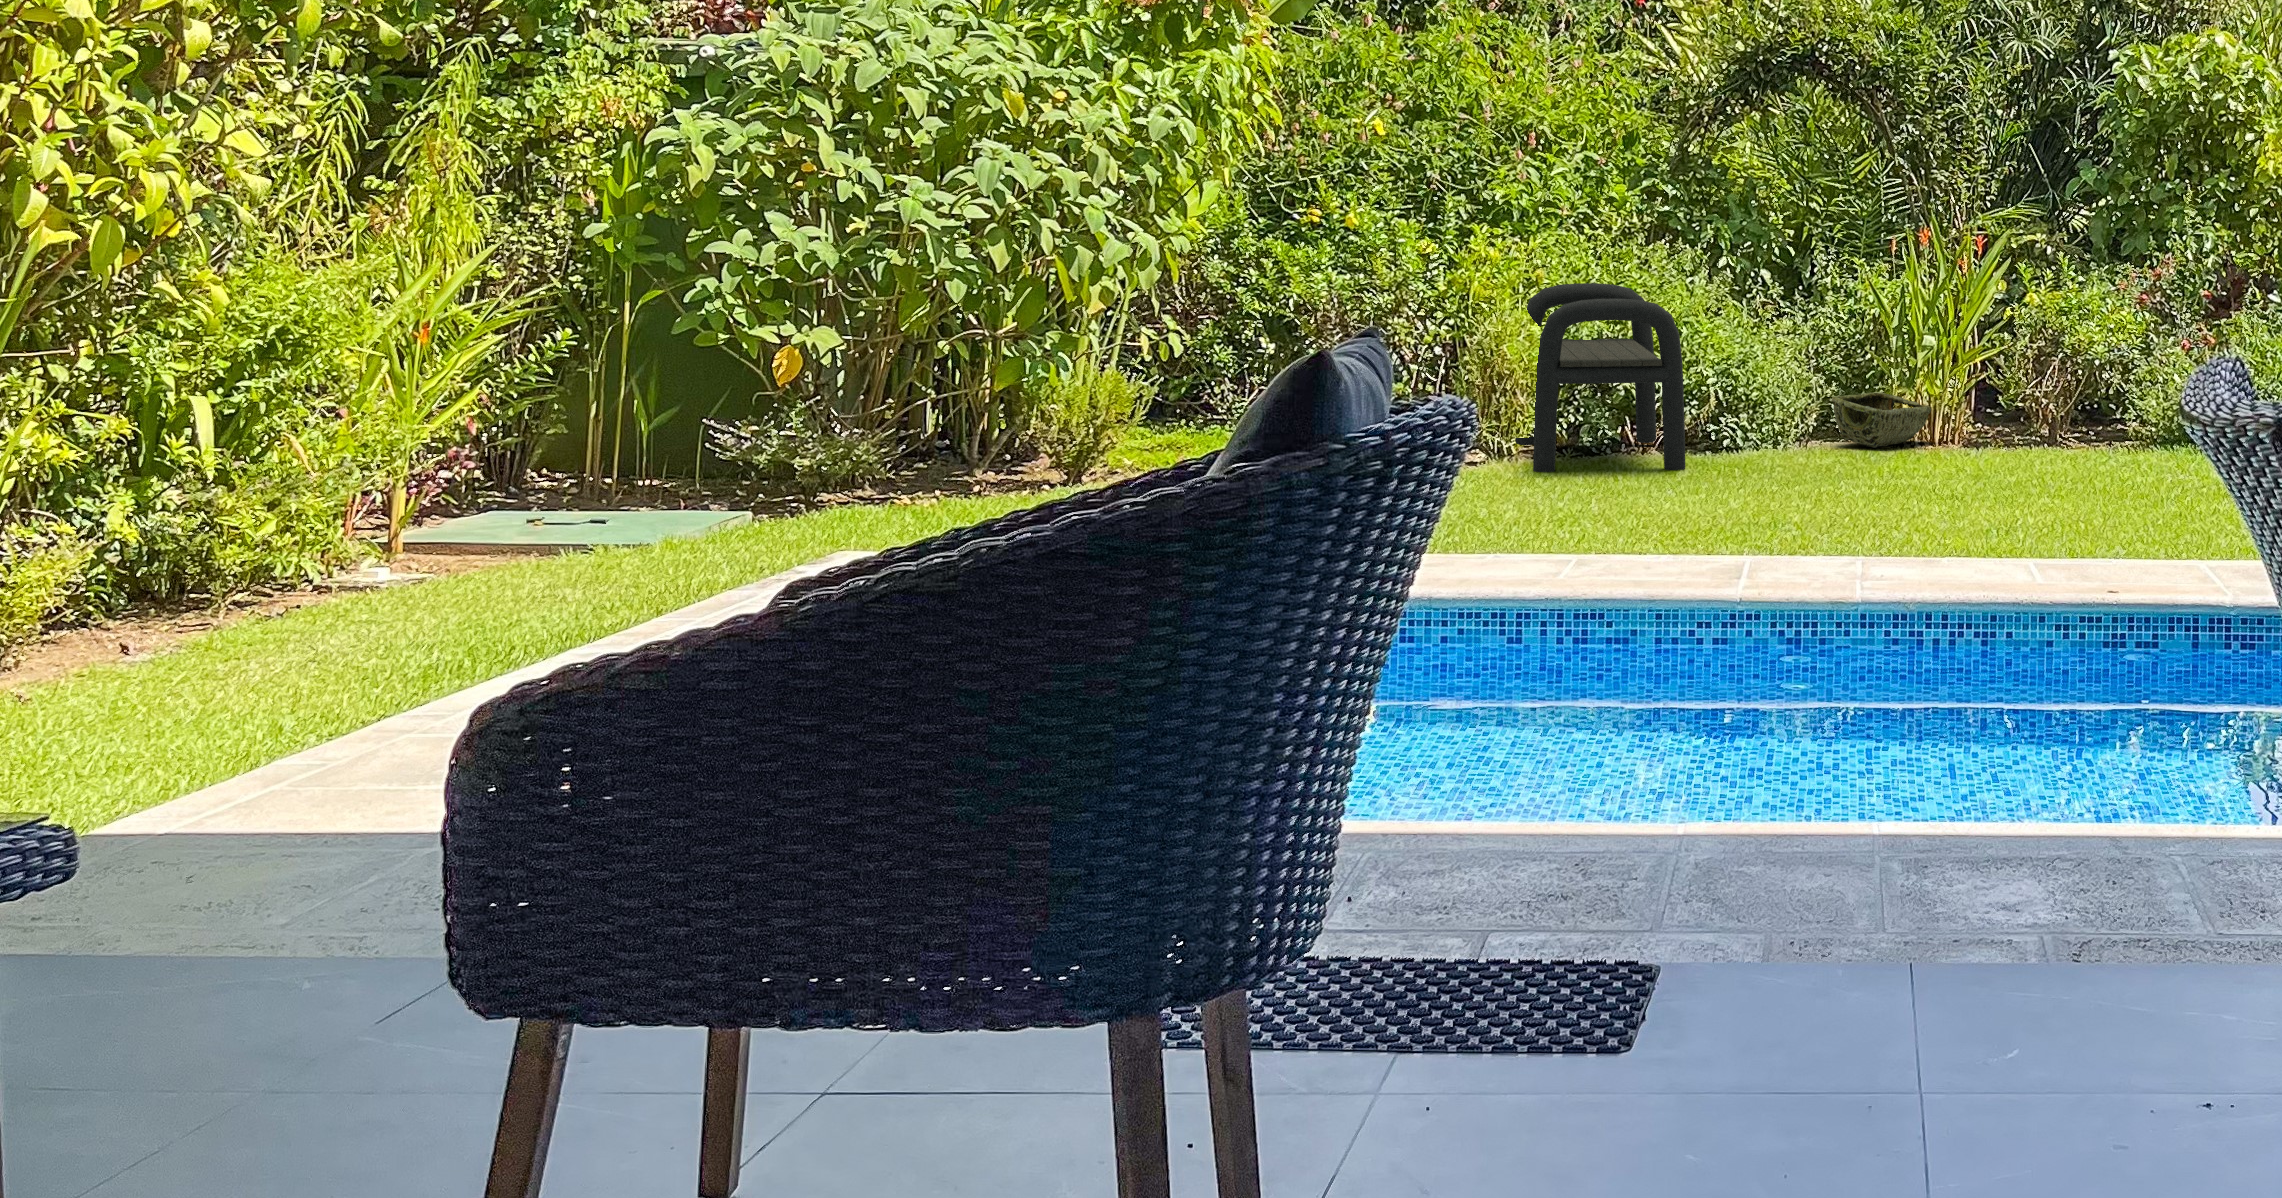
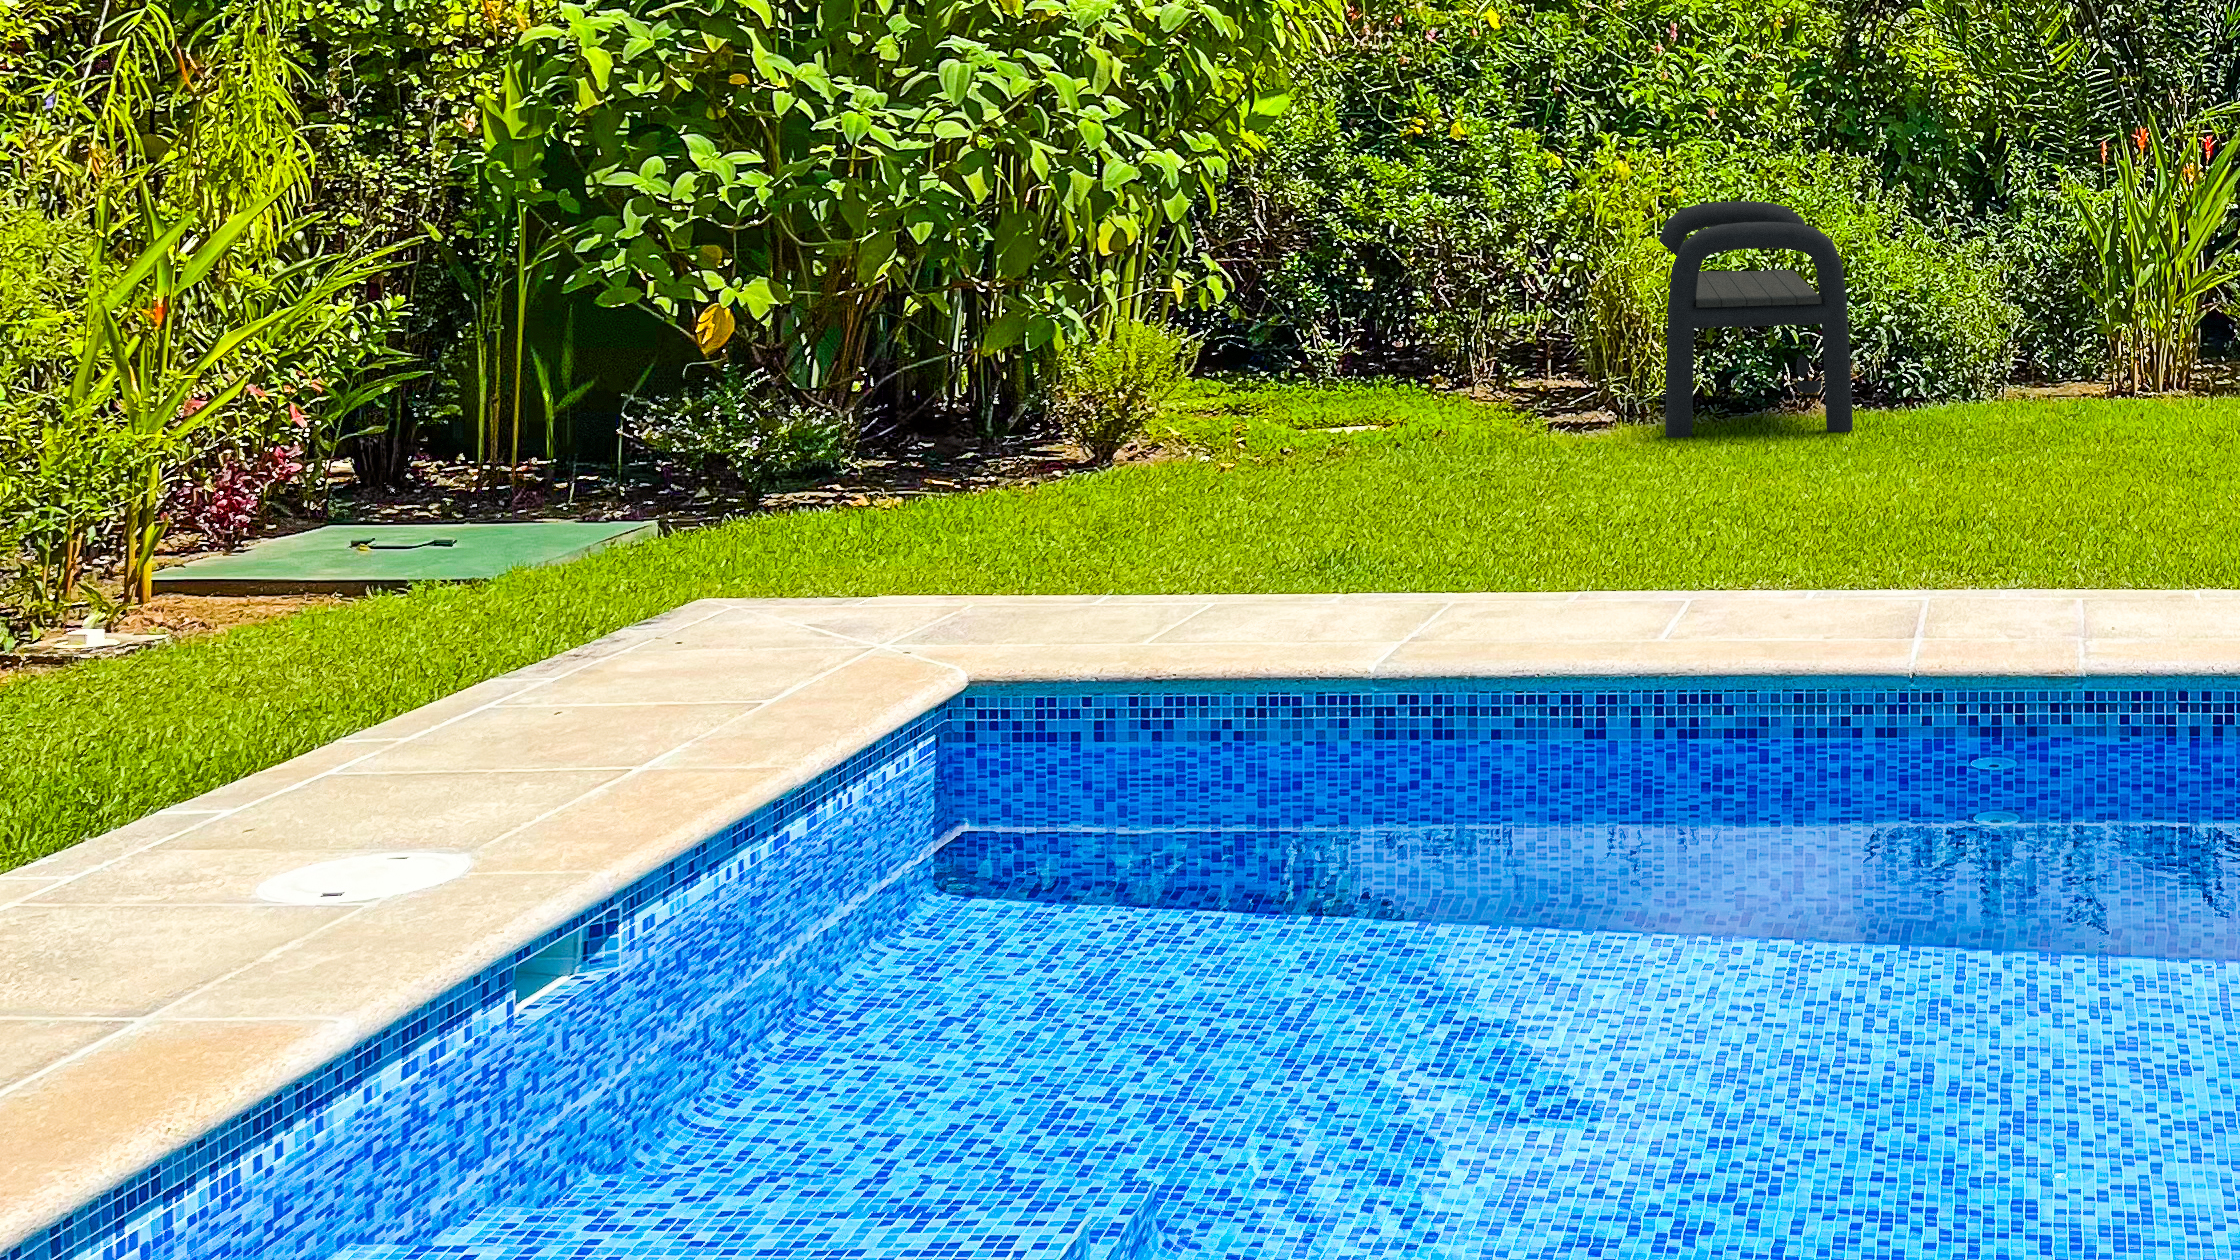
woven basket: present [1832,392,1931,448] -> none [2033,327,2153,396]

